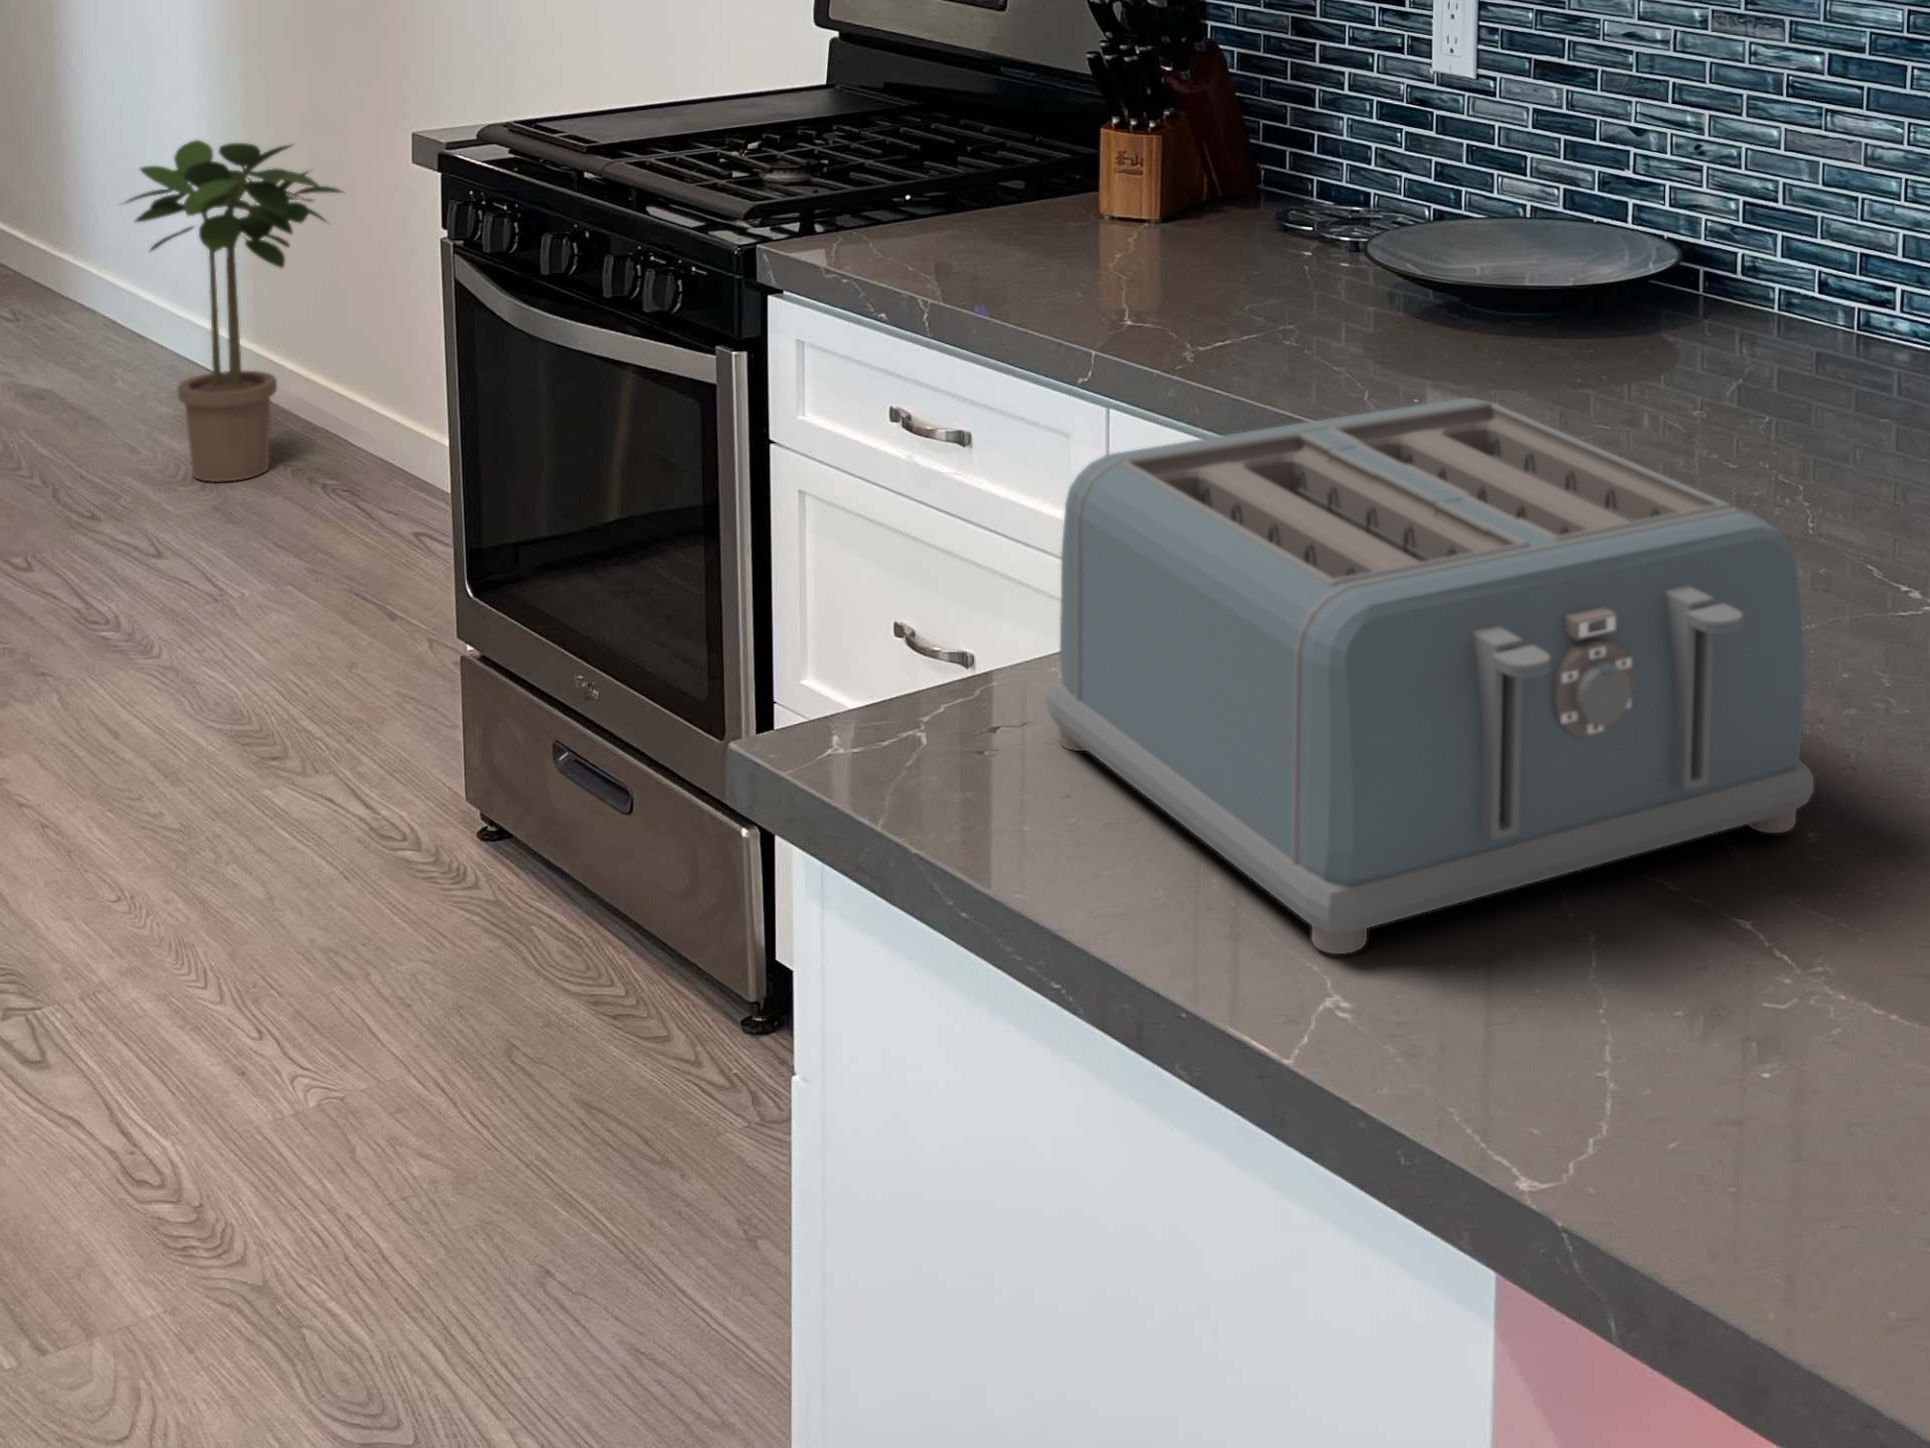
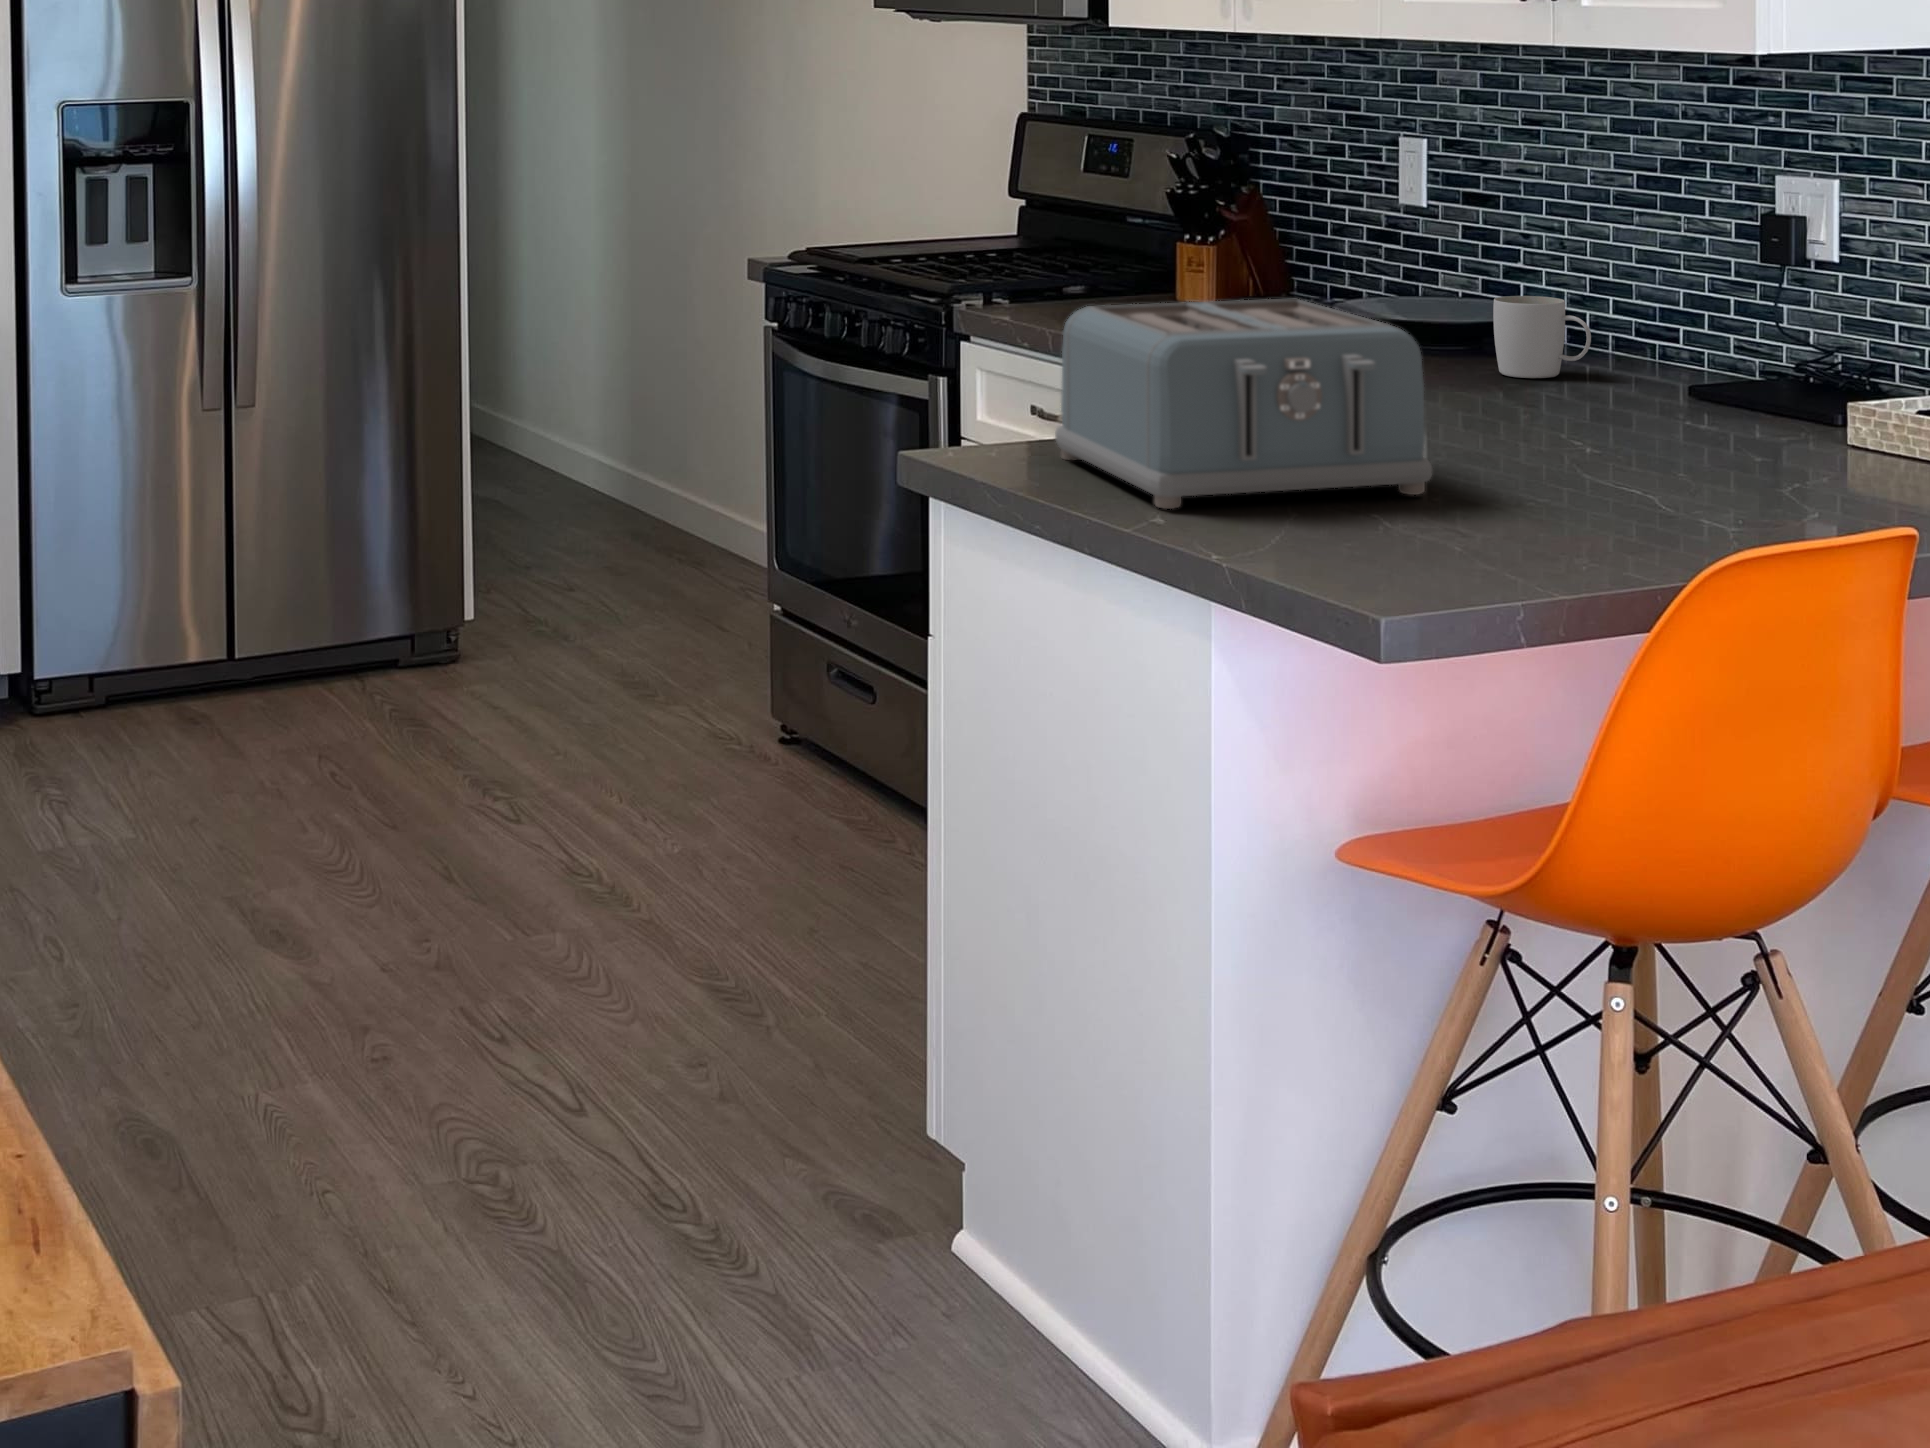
potted plant: present [126,140,342,482] -> none [547,302,698,550]
mug: none [1654,256,1805,392] -> present [1493,296,1591,378]

